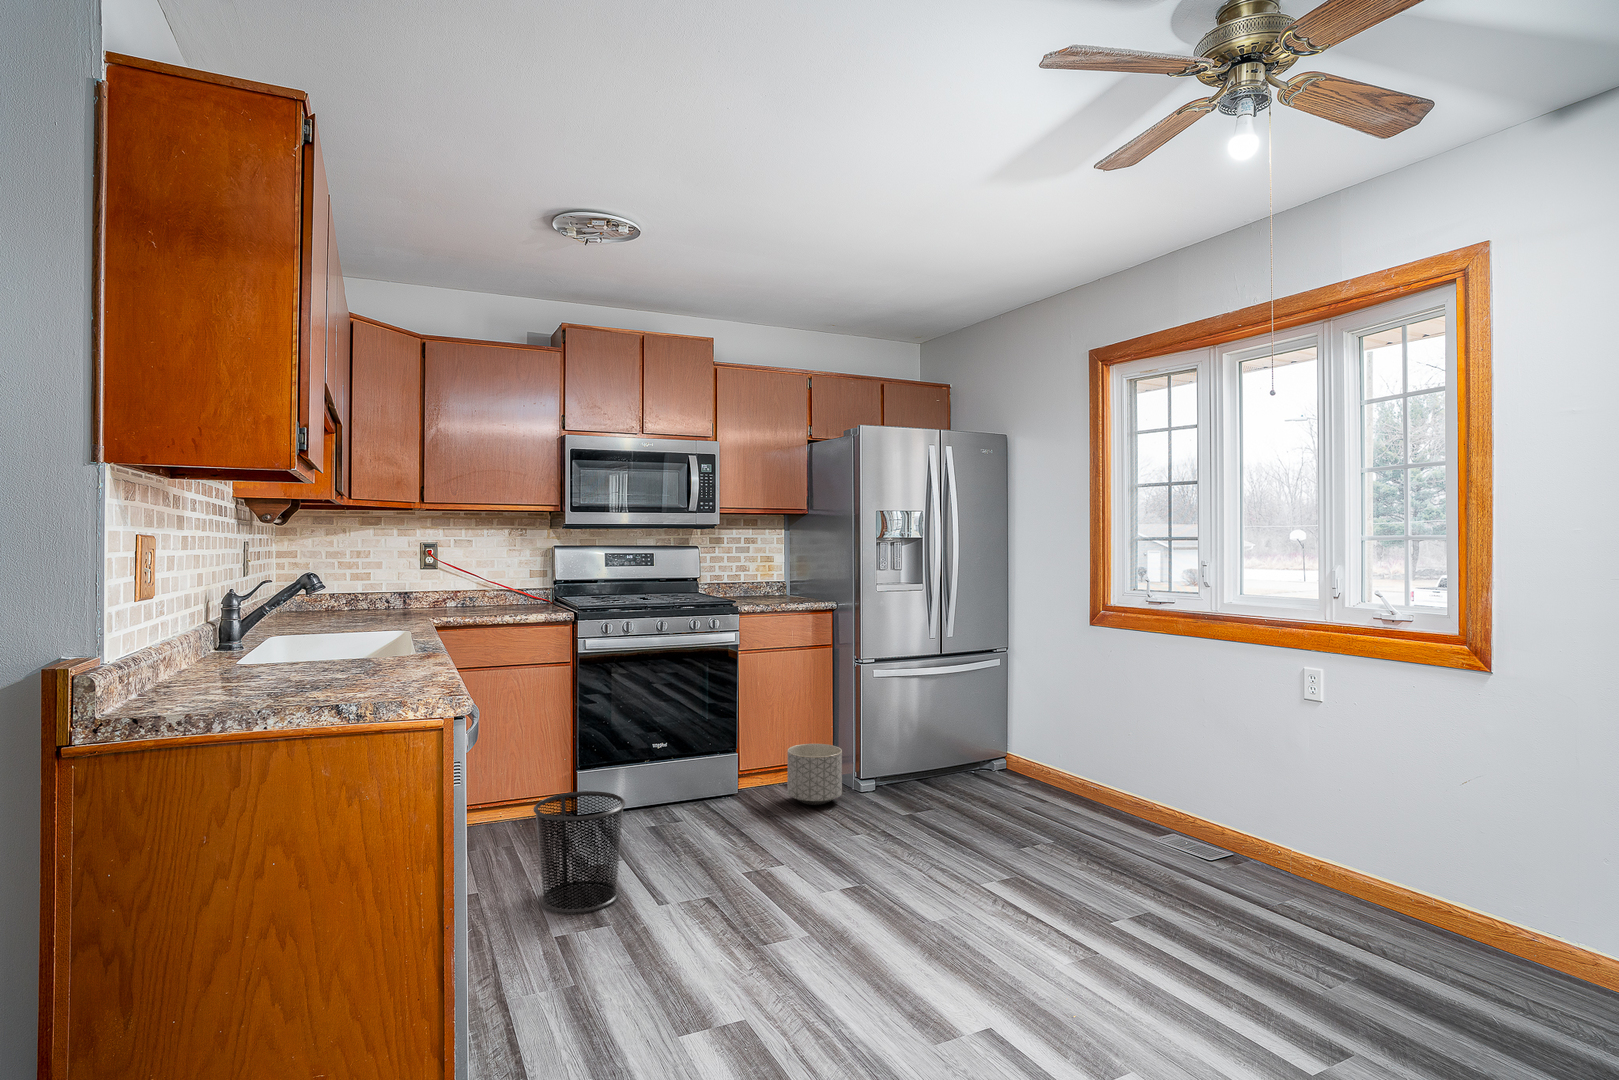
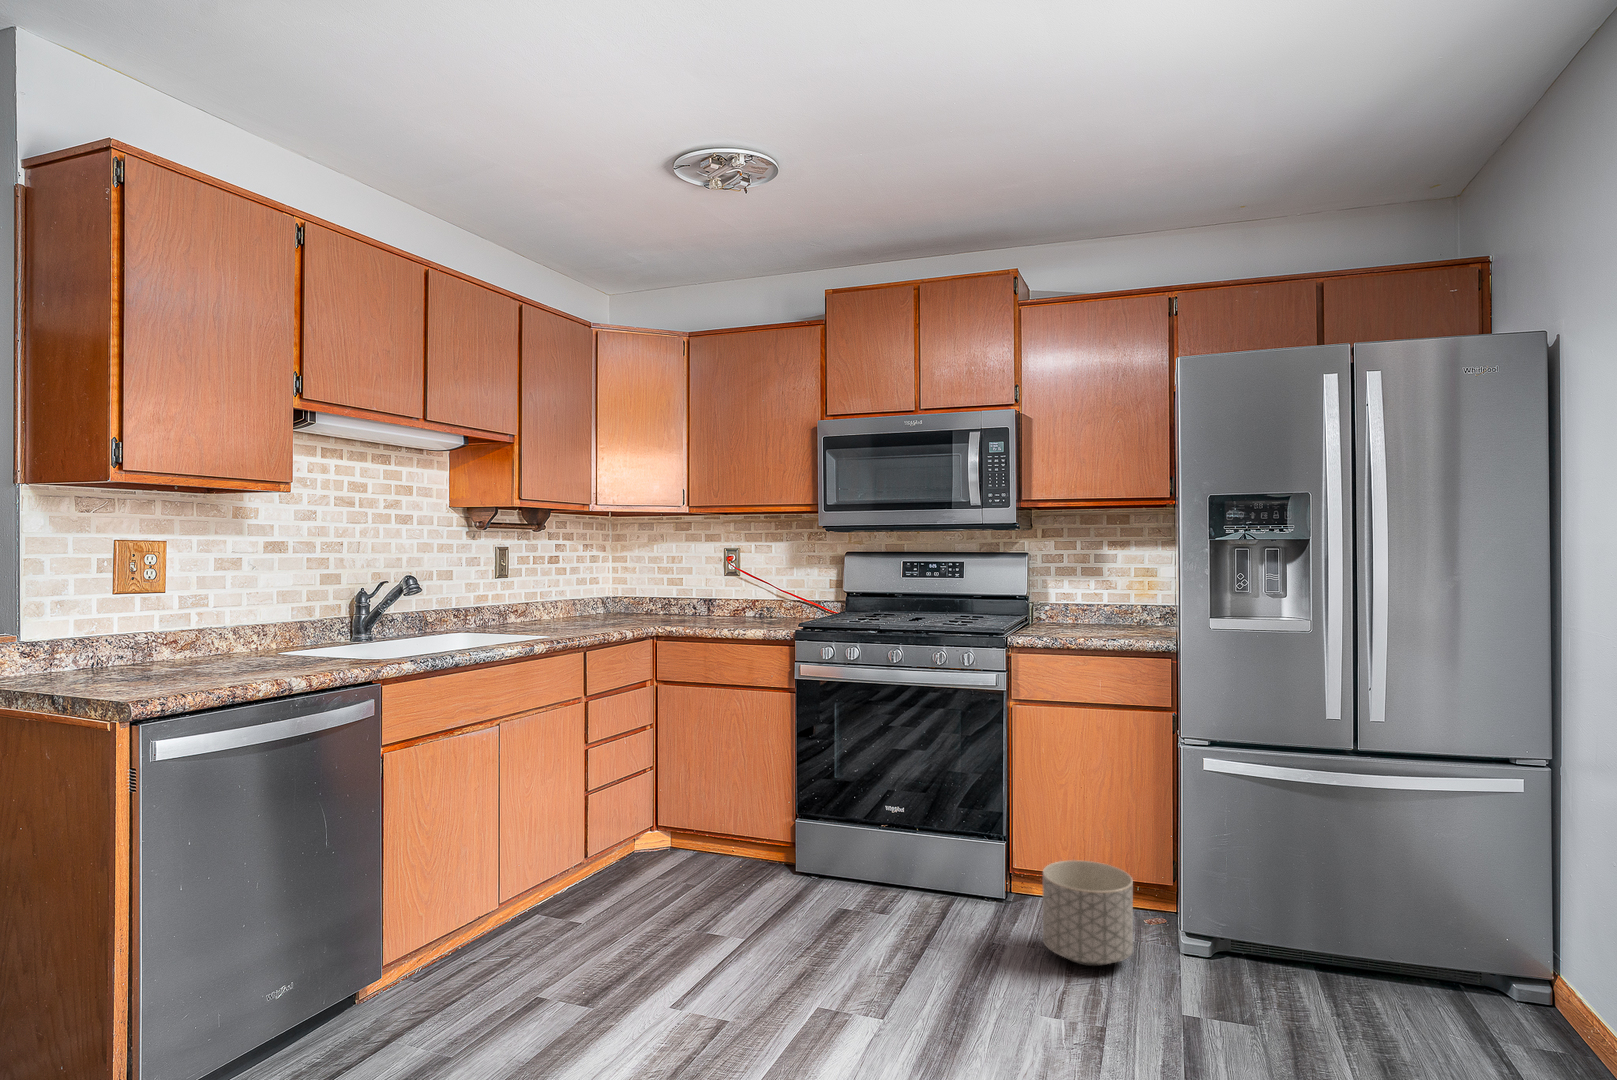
waste bin: present [533,791,625,913] -> none [543,853,660,1017]

